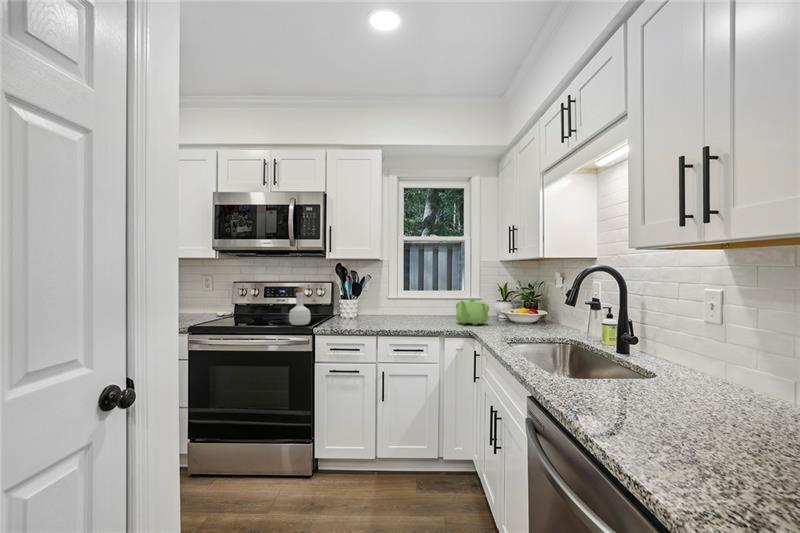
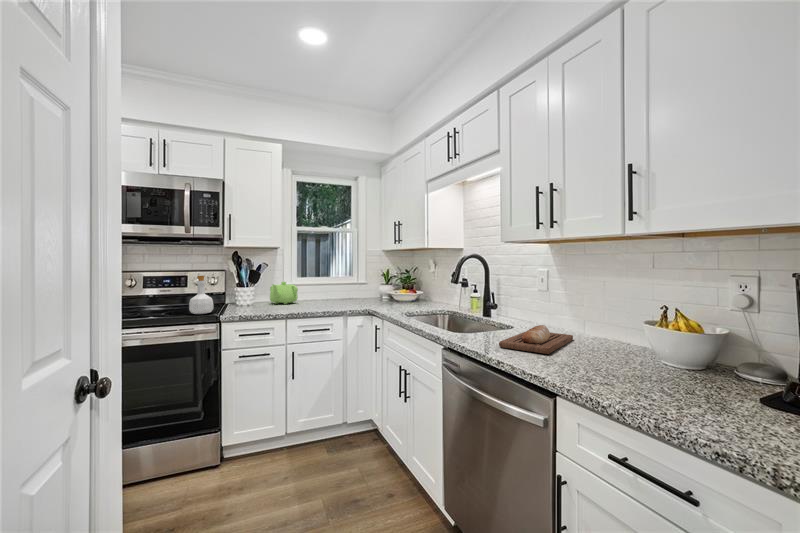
teapot: present [456,298,489,325] -> present [270,282,298,304]
bread loaf: none [603,384,762,443] -> present [499,325,573,354]

